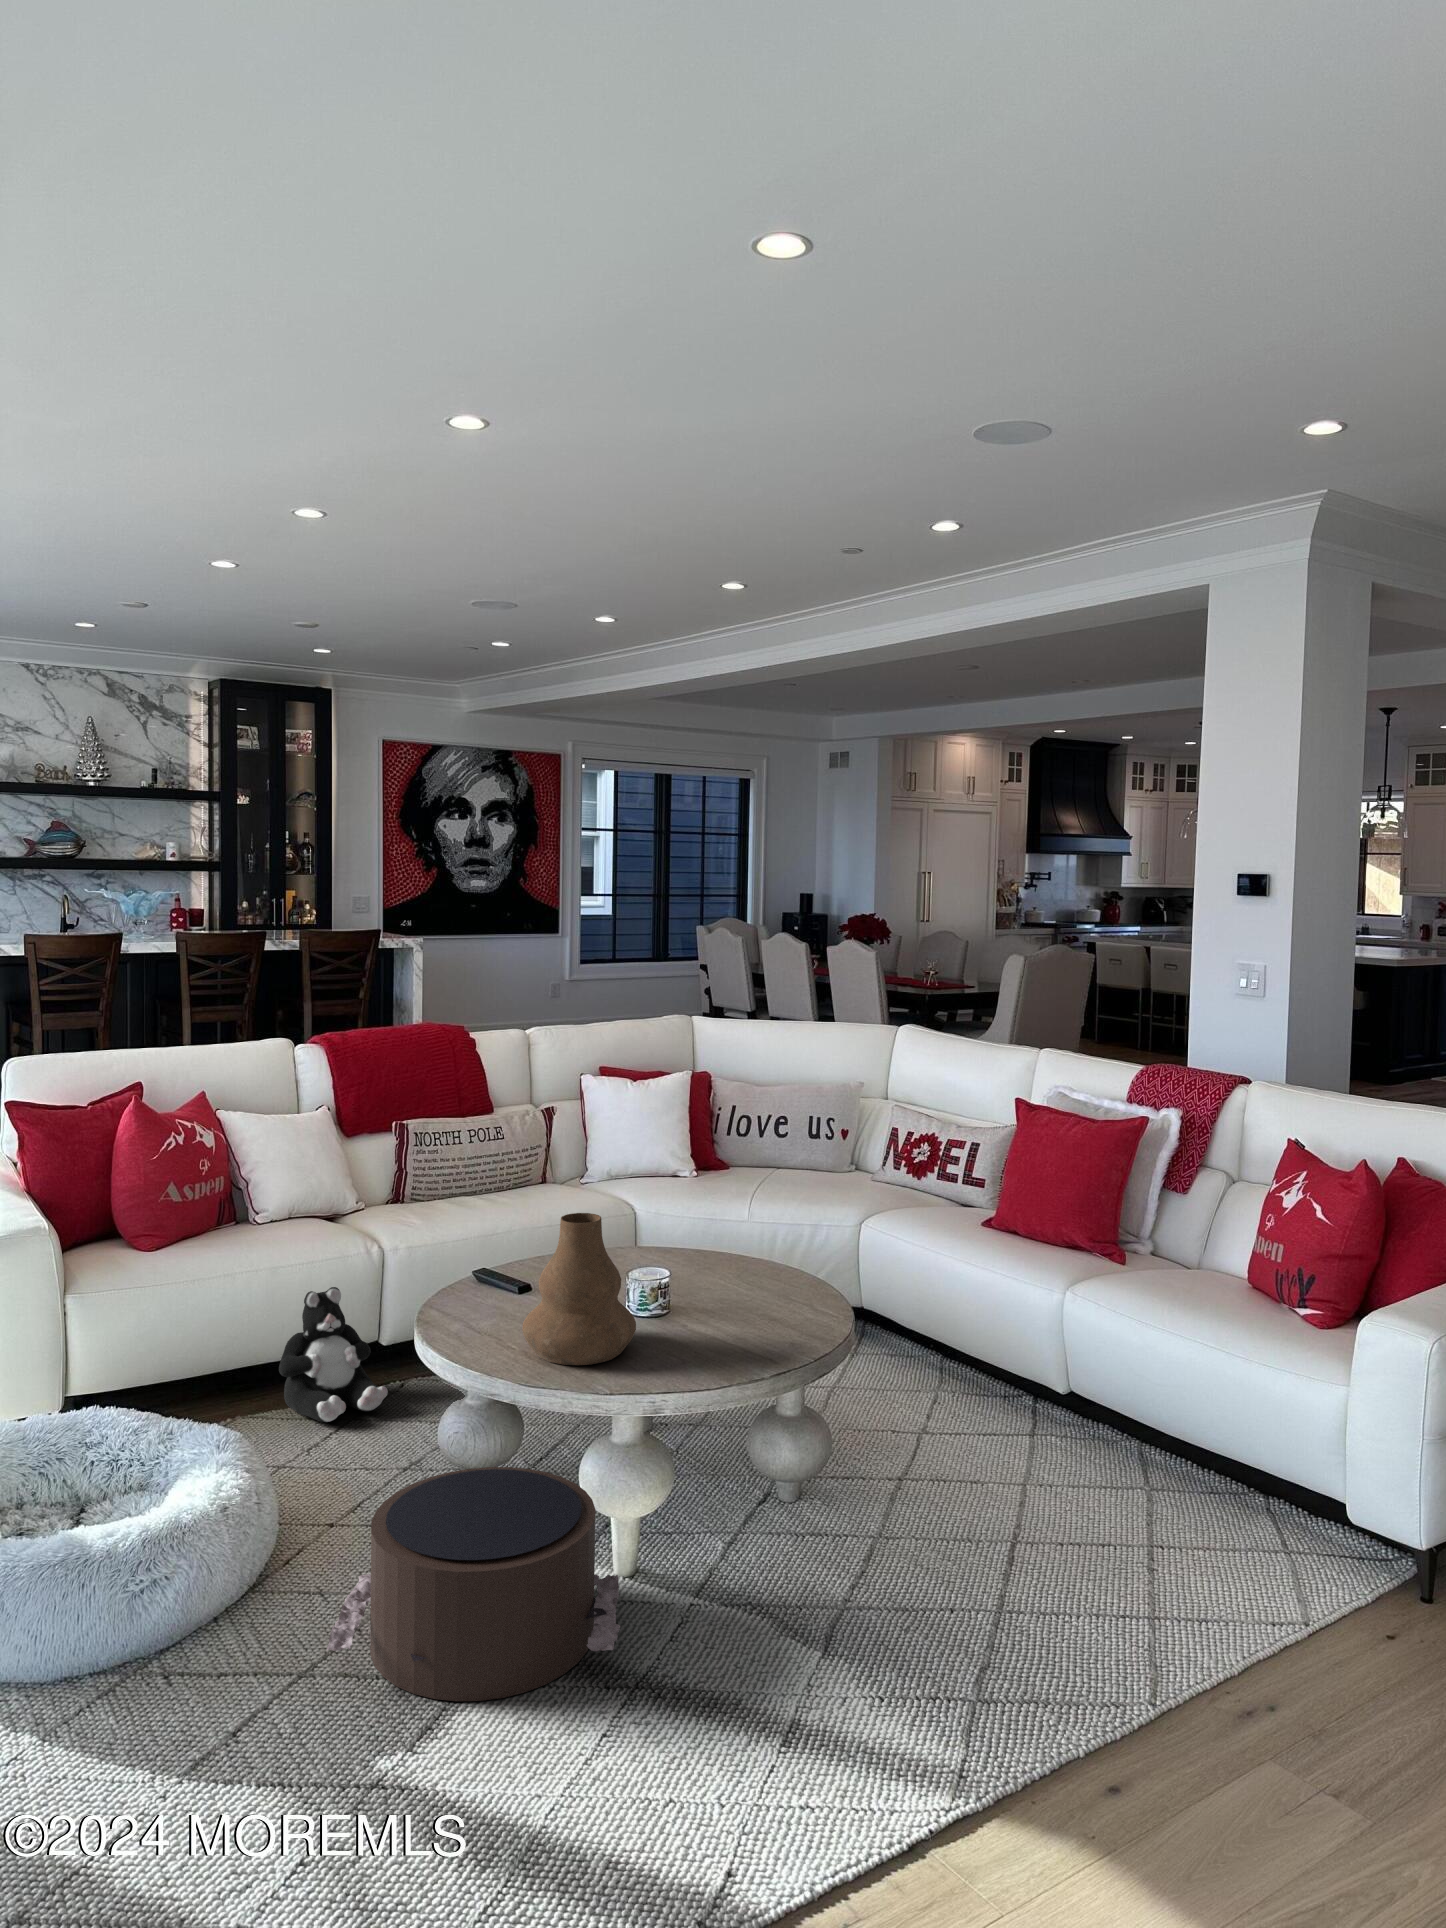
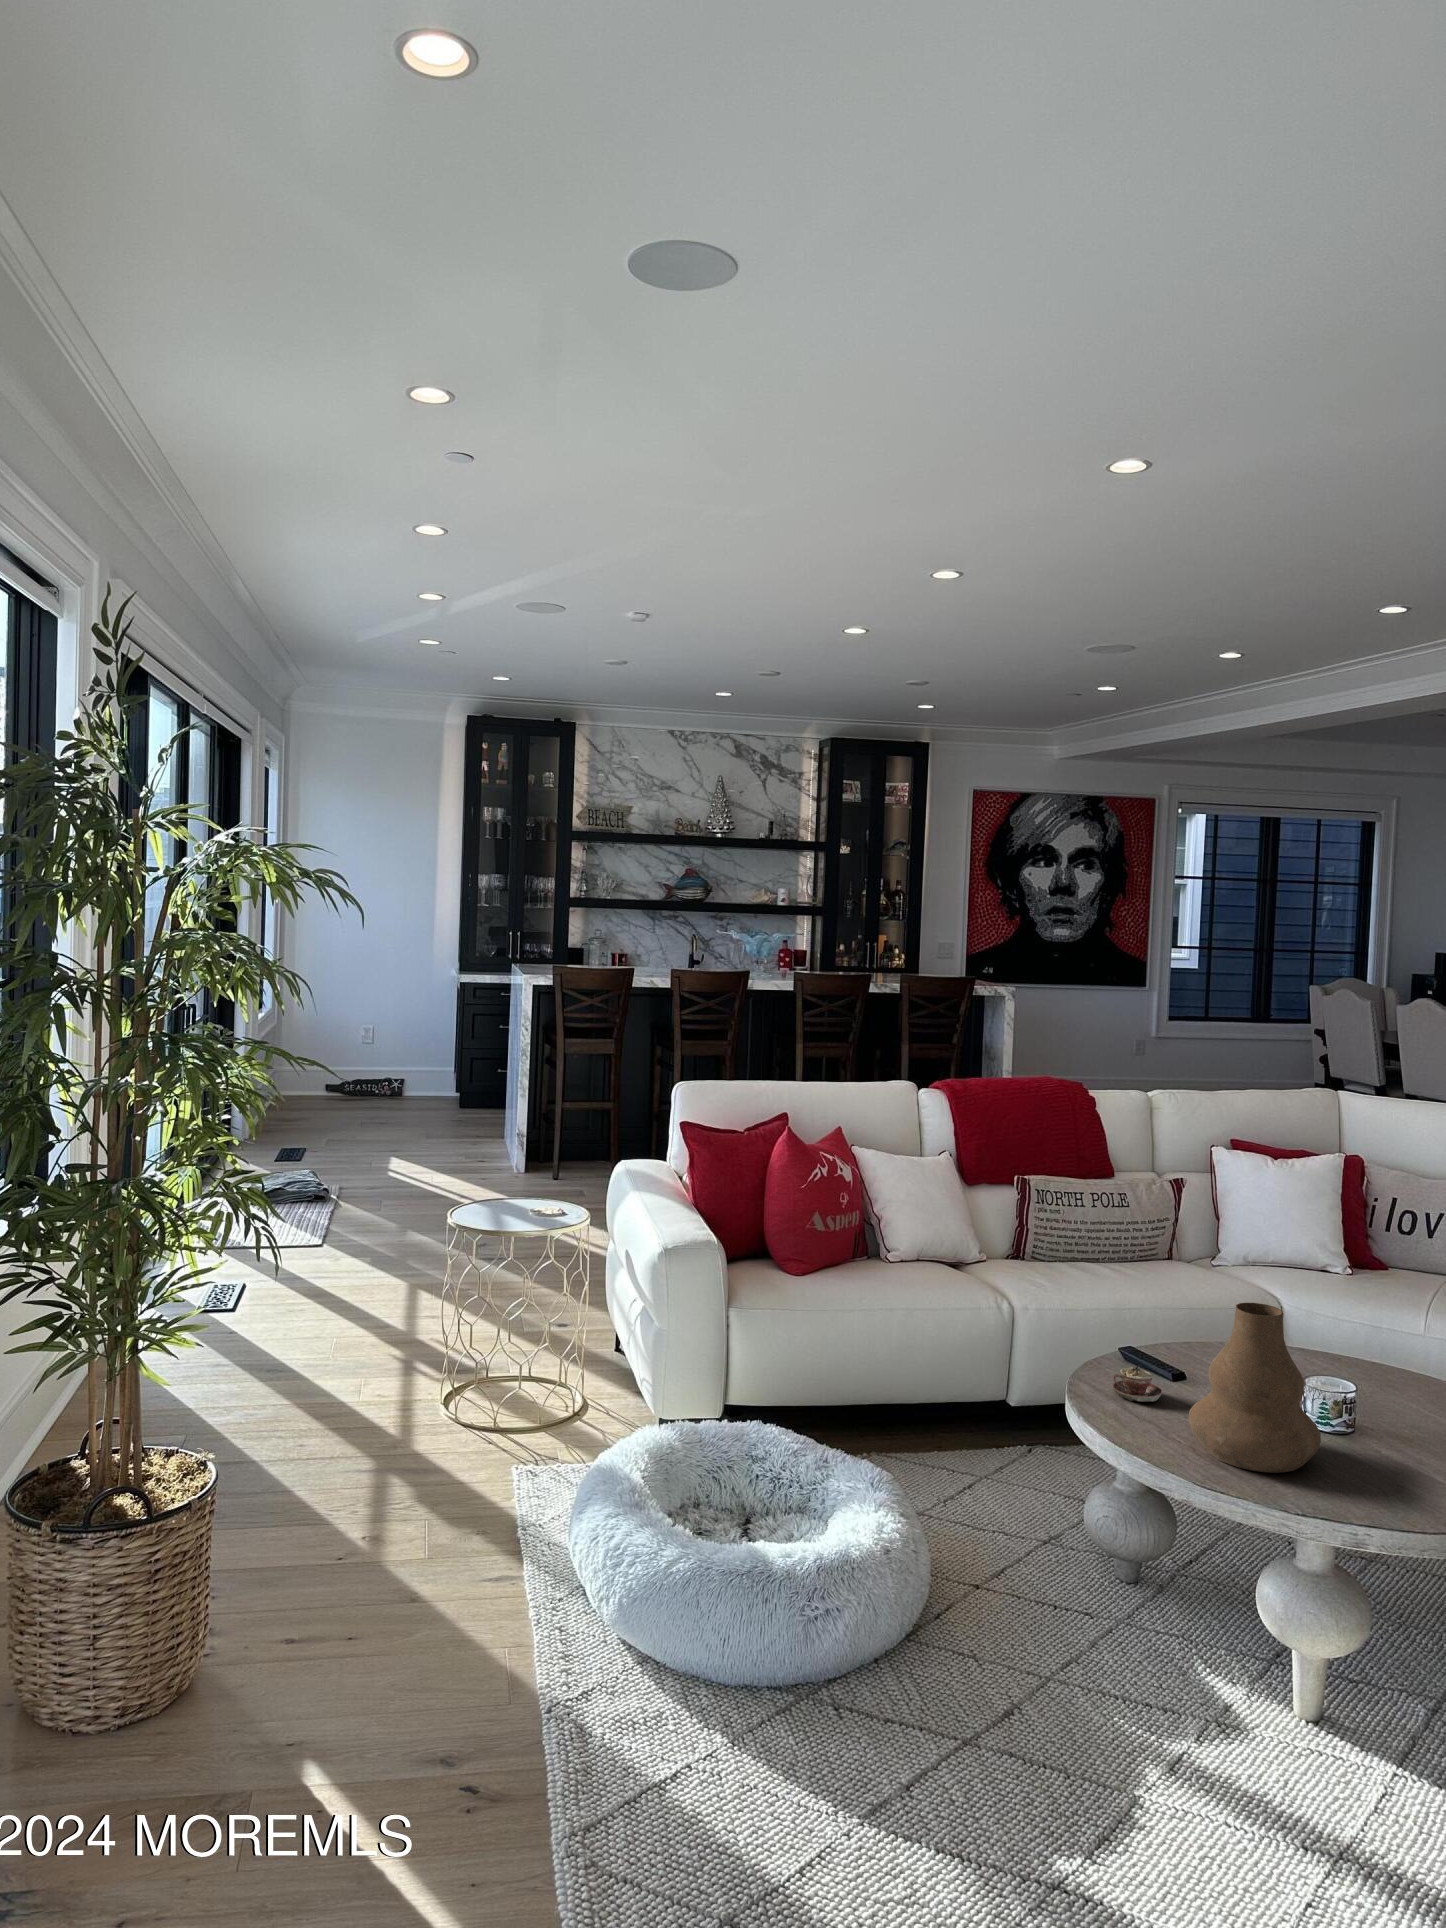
teacup: none [461,1286,506,1321] -> present [1113,1365,1162,1402]
plush toy: present [279,1287,388,1422] -> none [912,1336,1018,1472]
pouf: present [327,1467,621,1701] -> none [994,1560,1318,1827]

